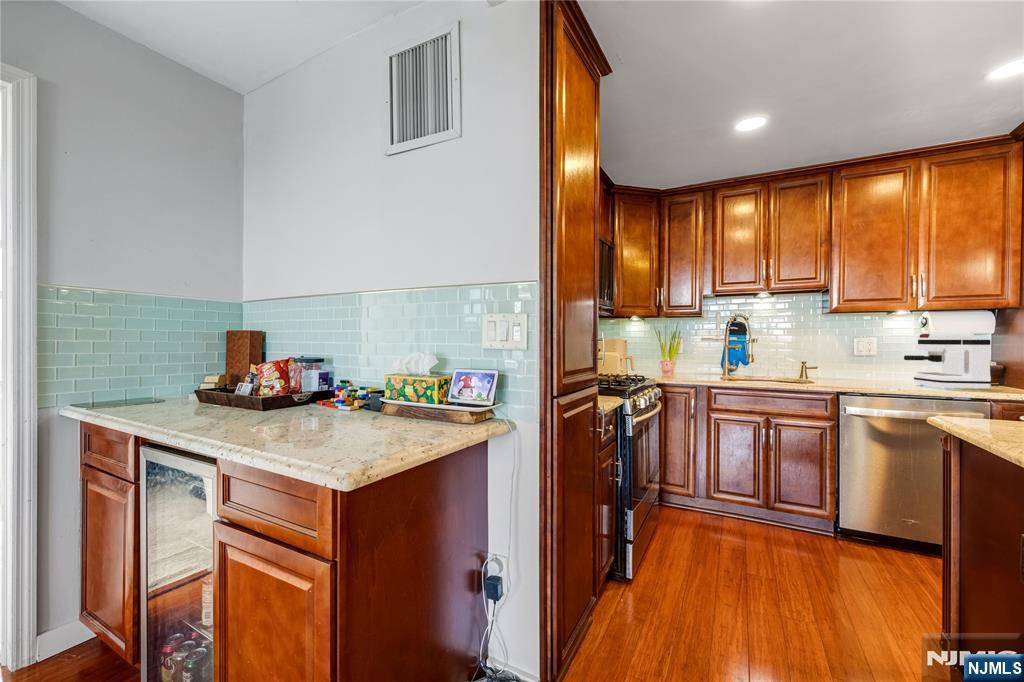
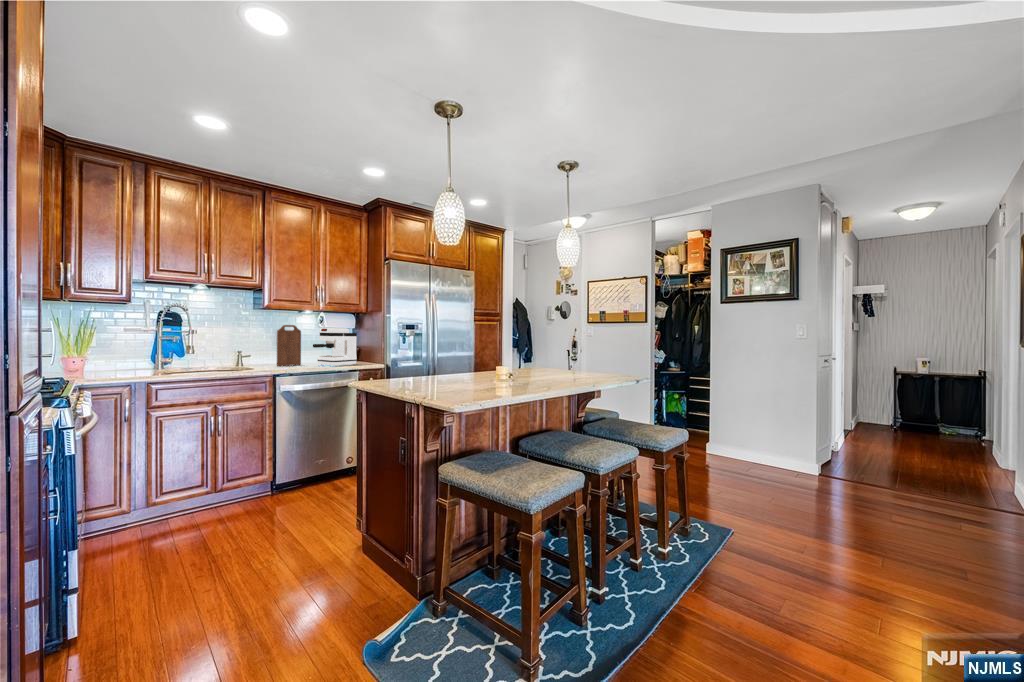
cutting board: none [850,330,888,383] -> present [277,325,301,366]

